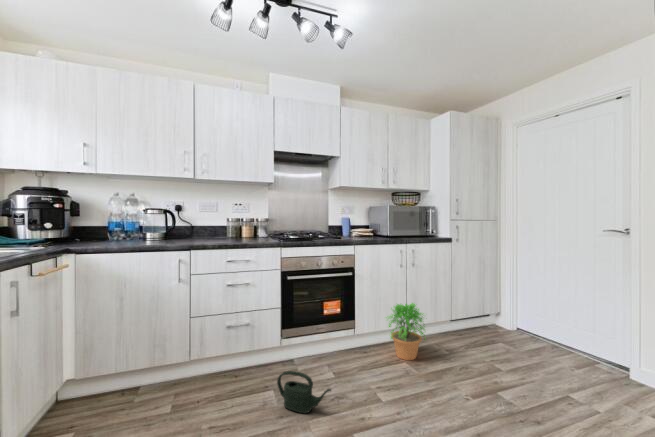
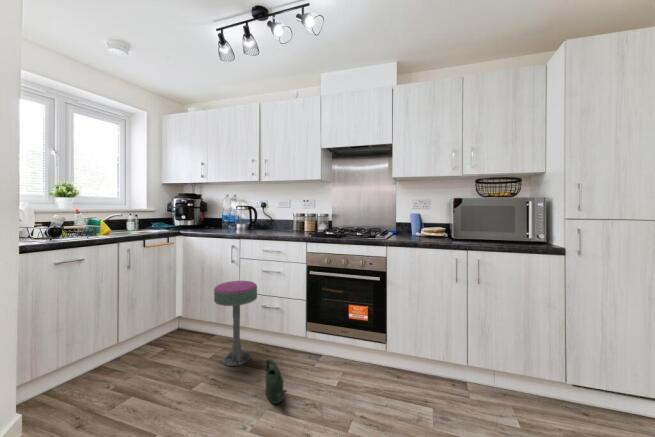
bar stool: none [182,298,236,408] -> present [214,281,257,366]
potted plant: present [388,303,425,360] -> none [415,326,473,405]

